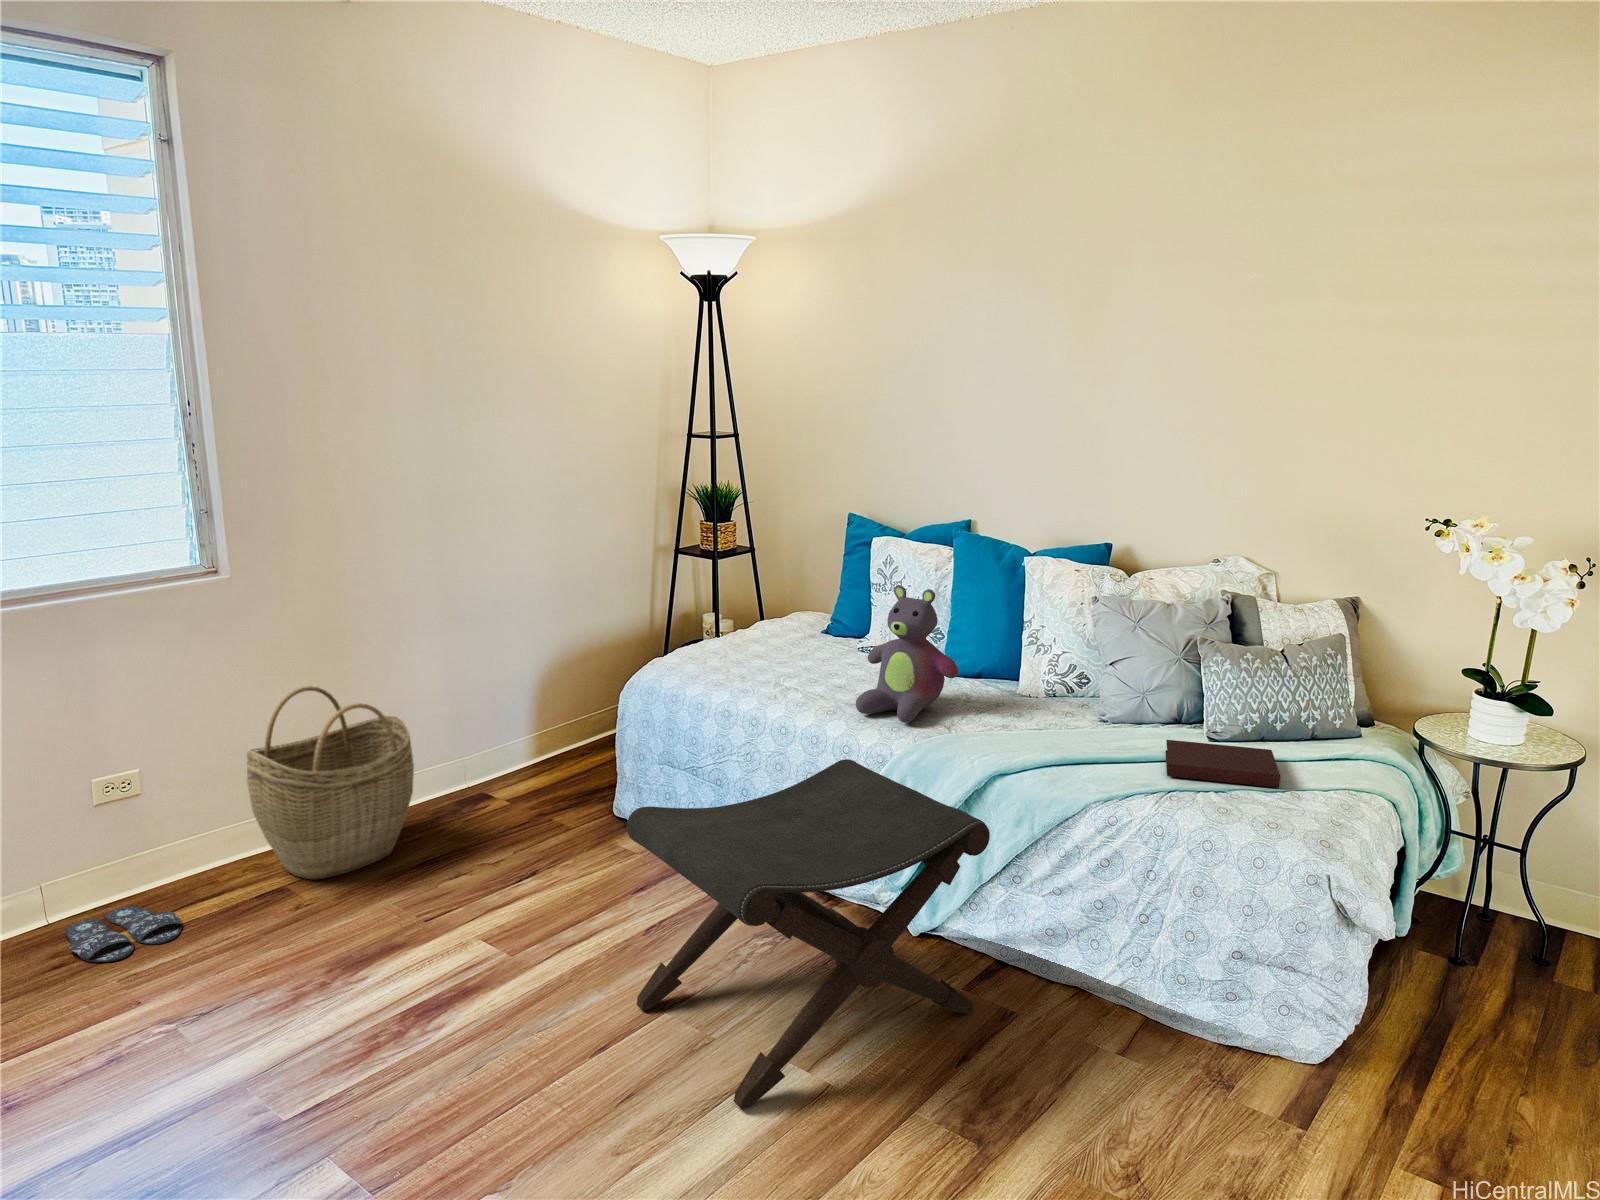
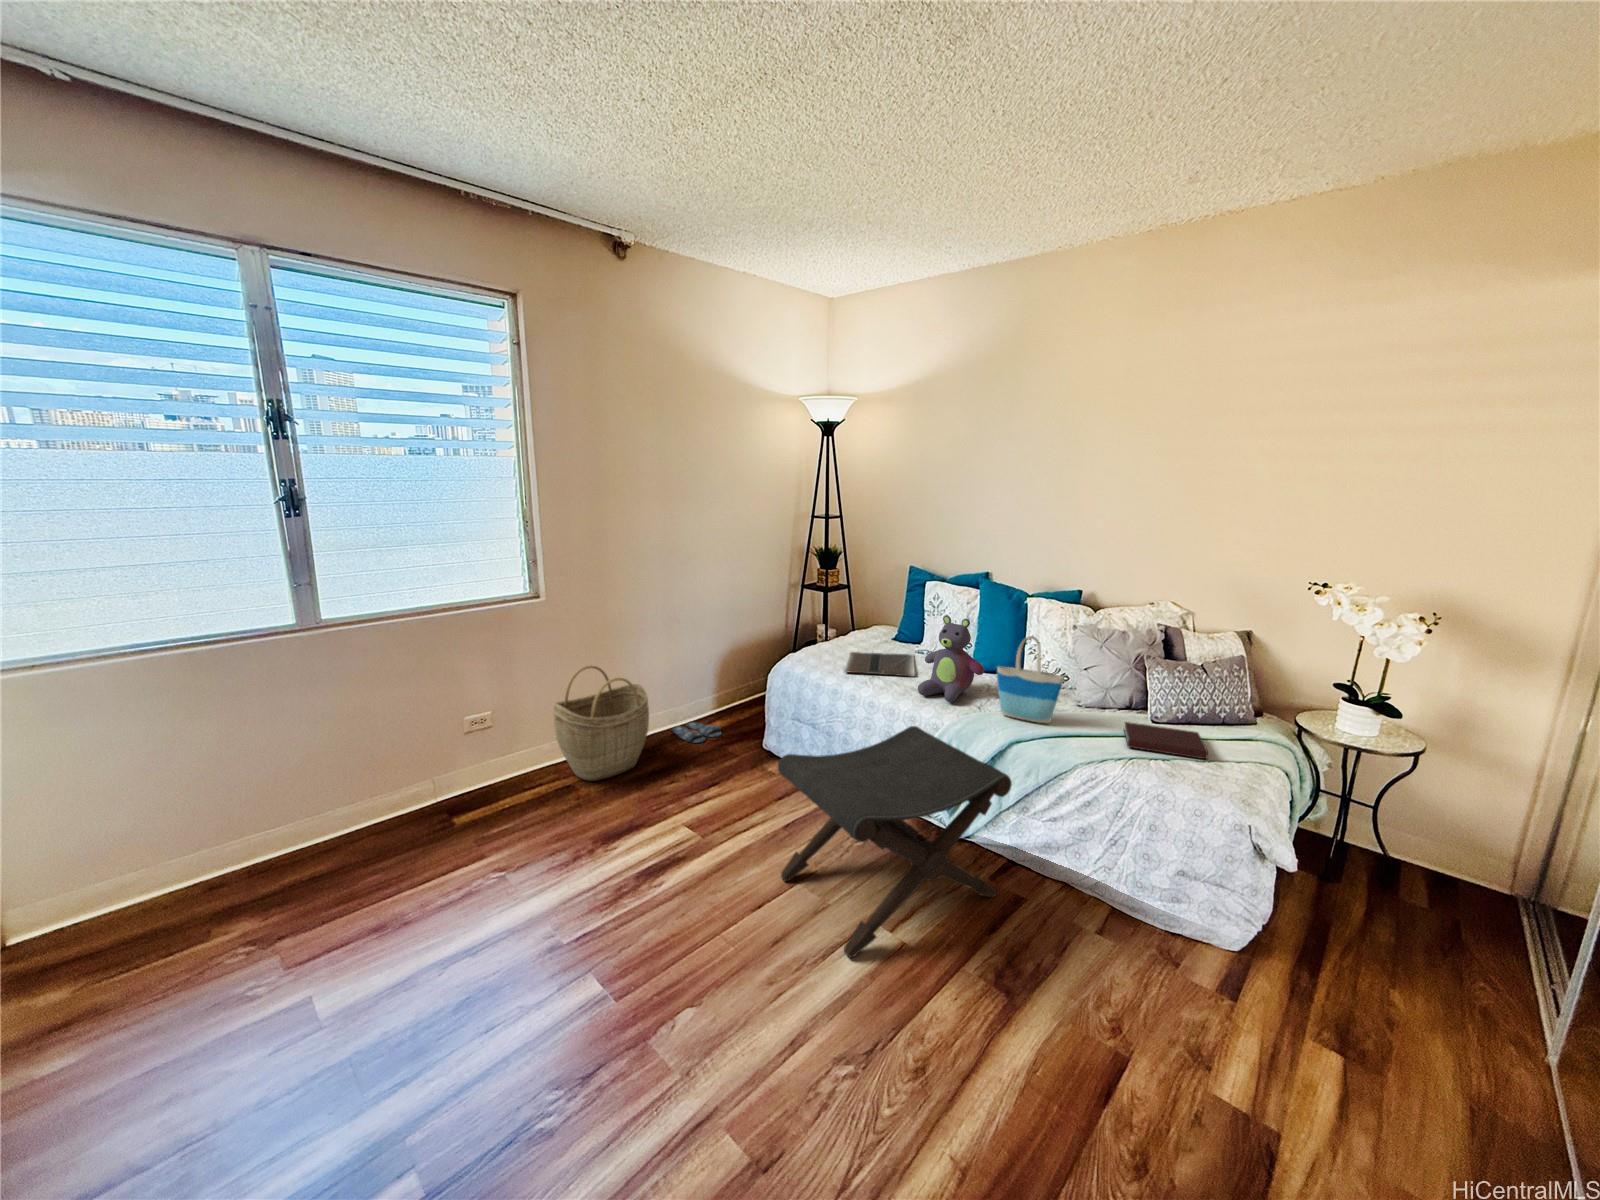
tote bag: none [976,611,1075,747] -> present [997,636,1064,723]
laptop: none [740,653,855,687] -> present [845,652,915,676]
slippers: present [66,906,182,962] -> present [672,722,722,743]

